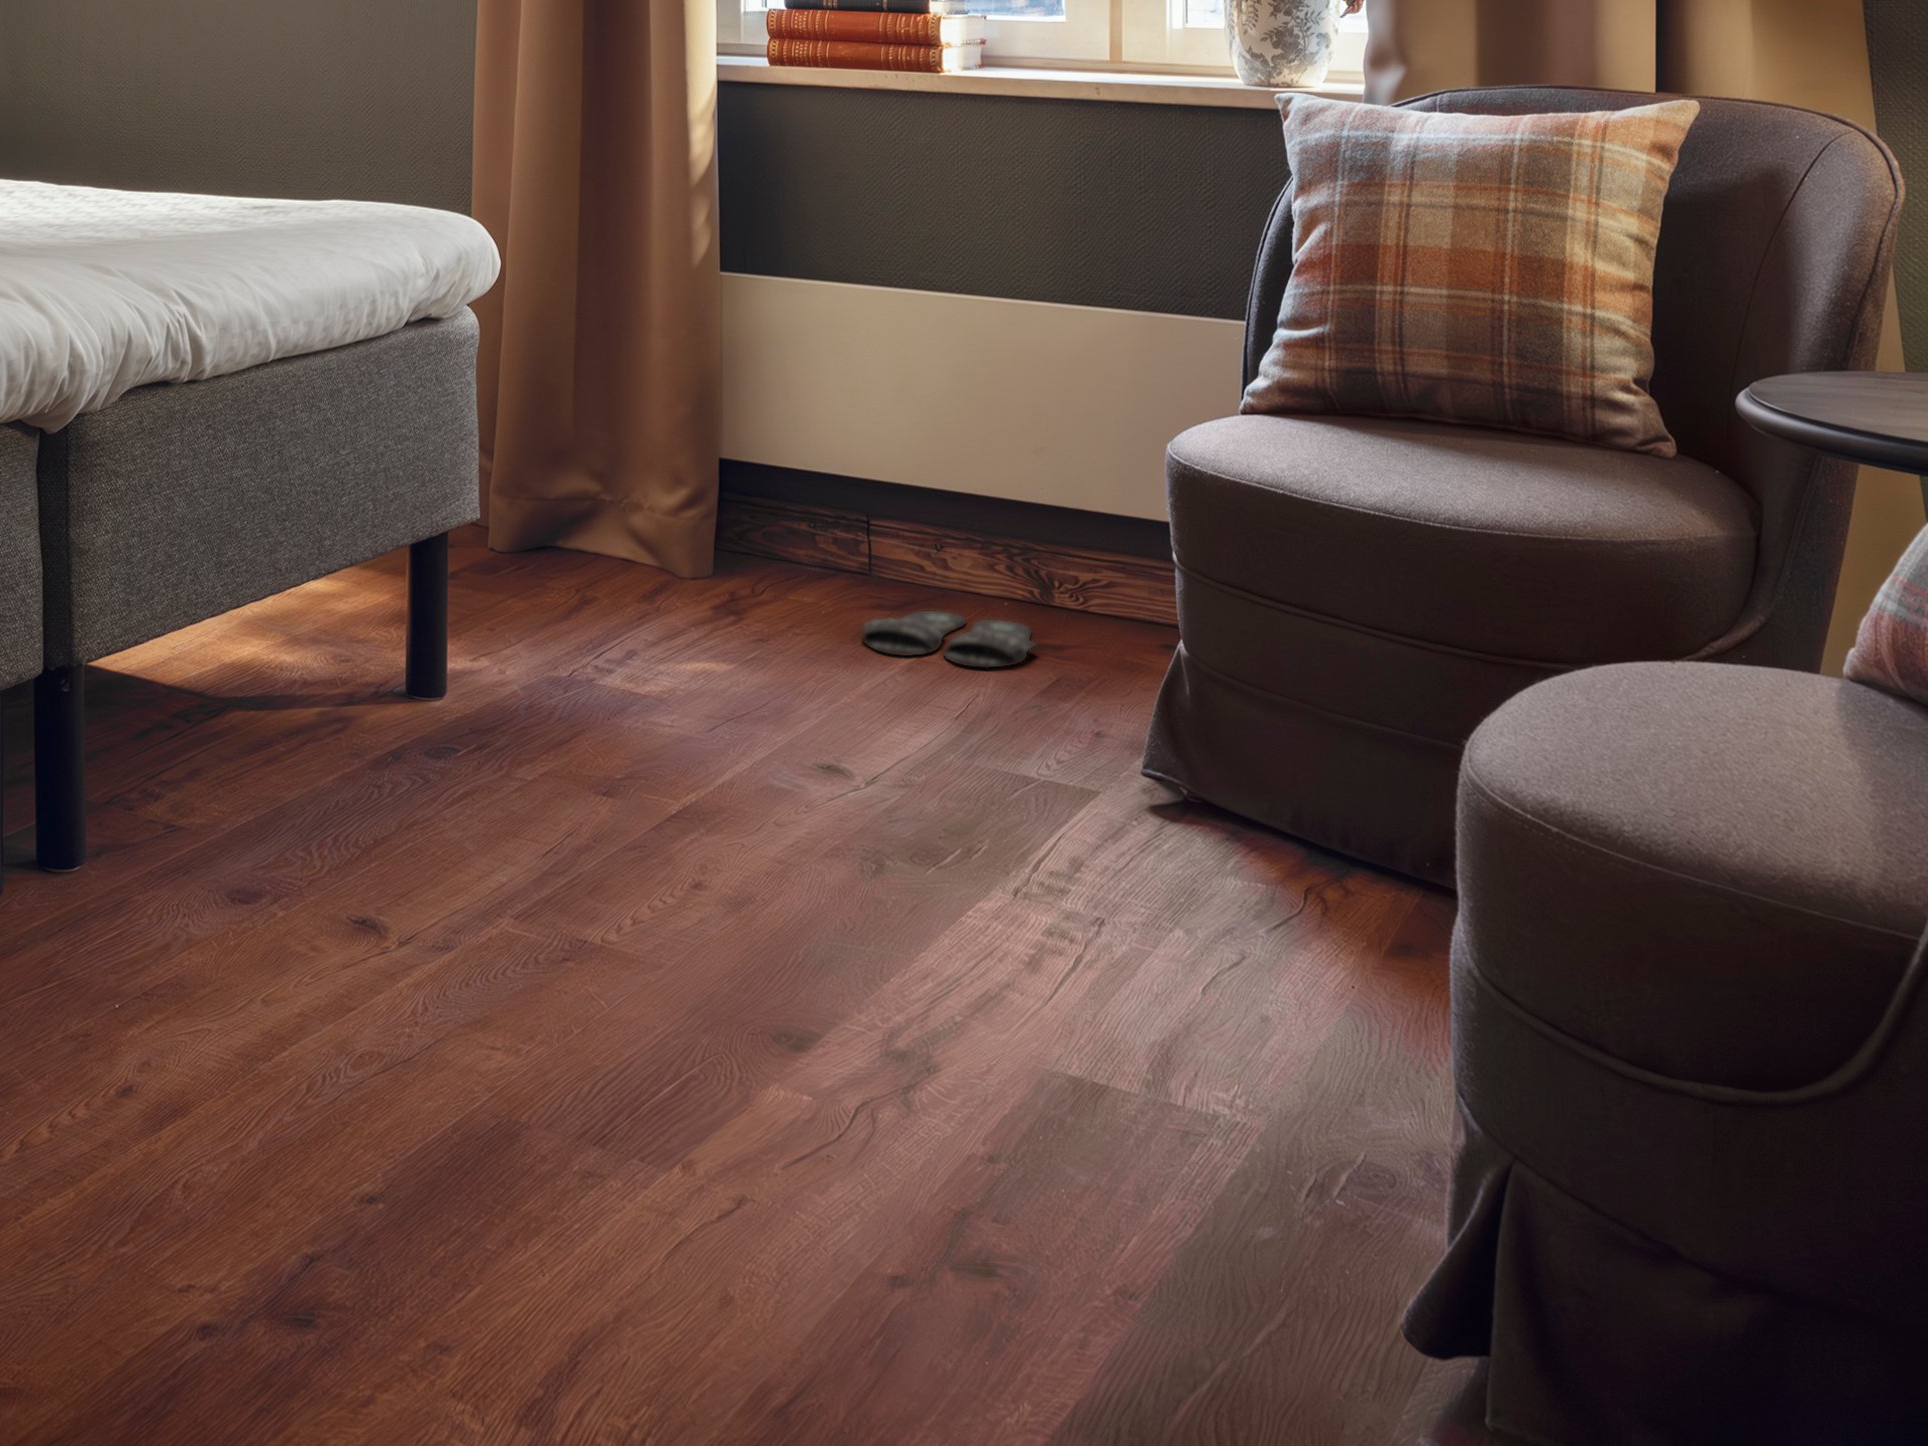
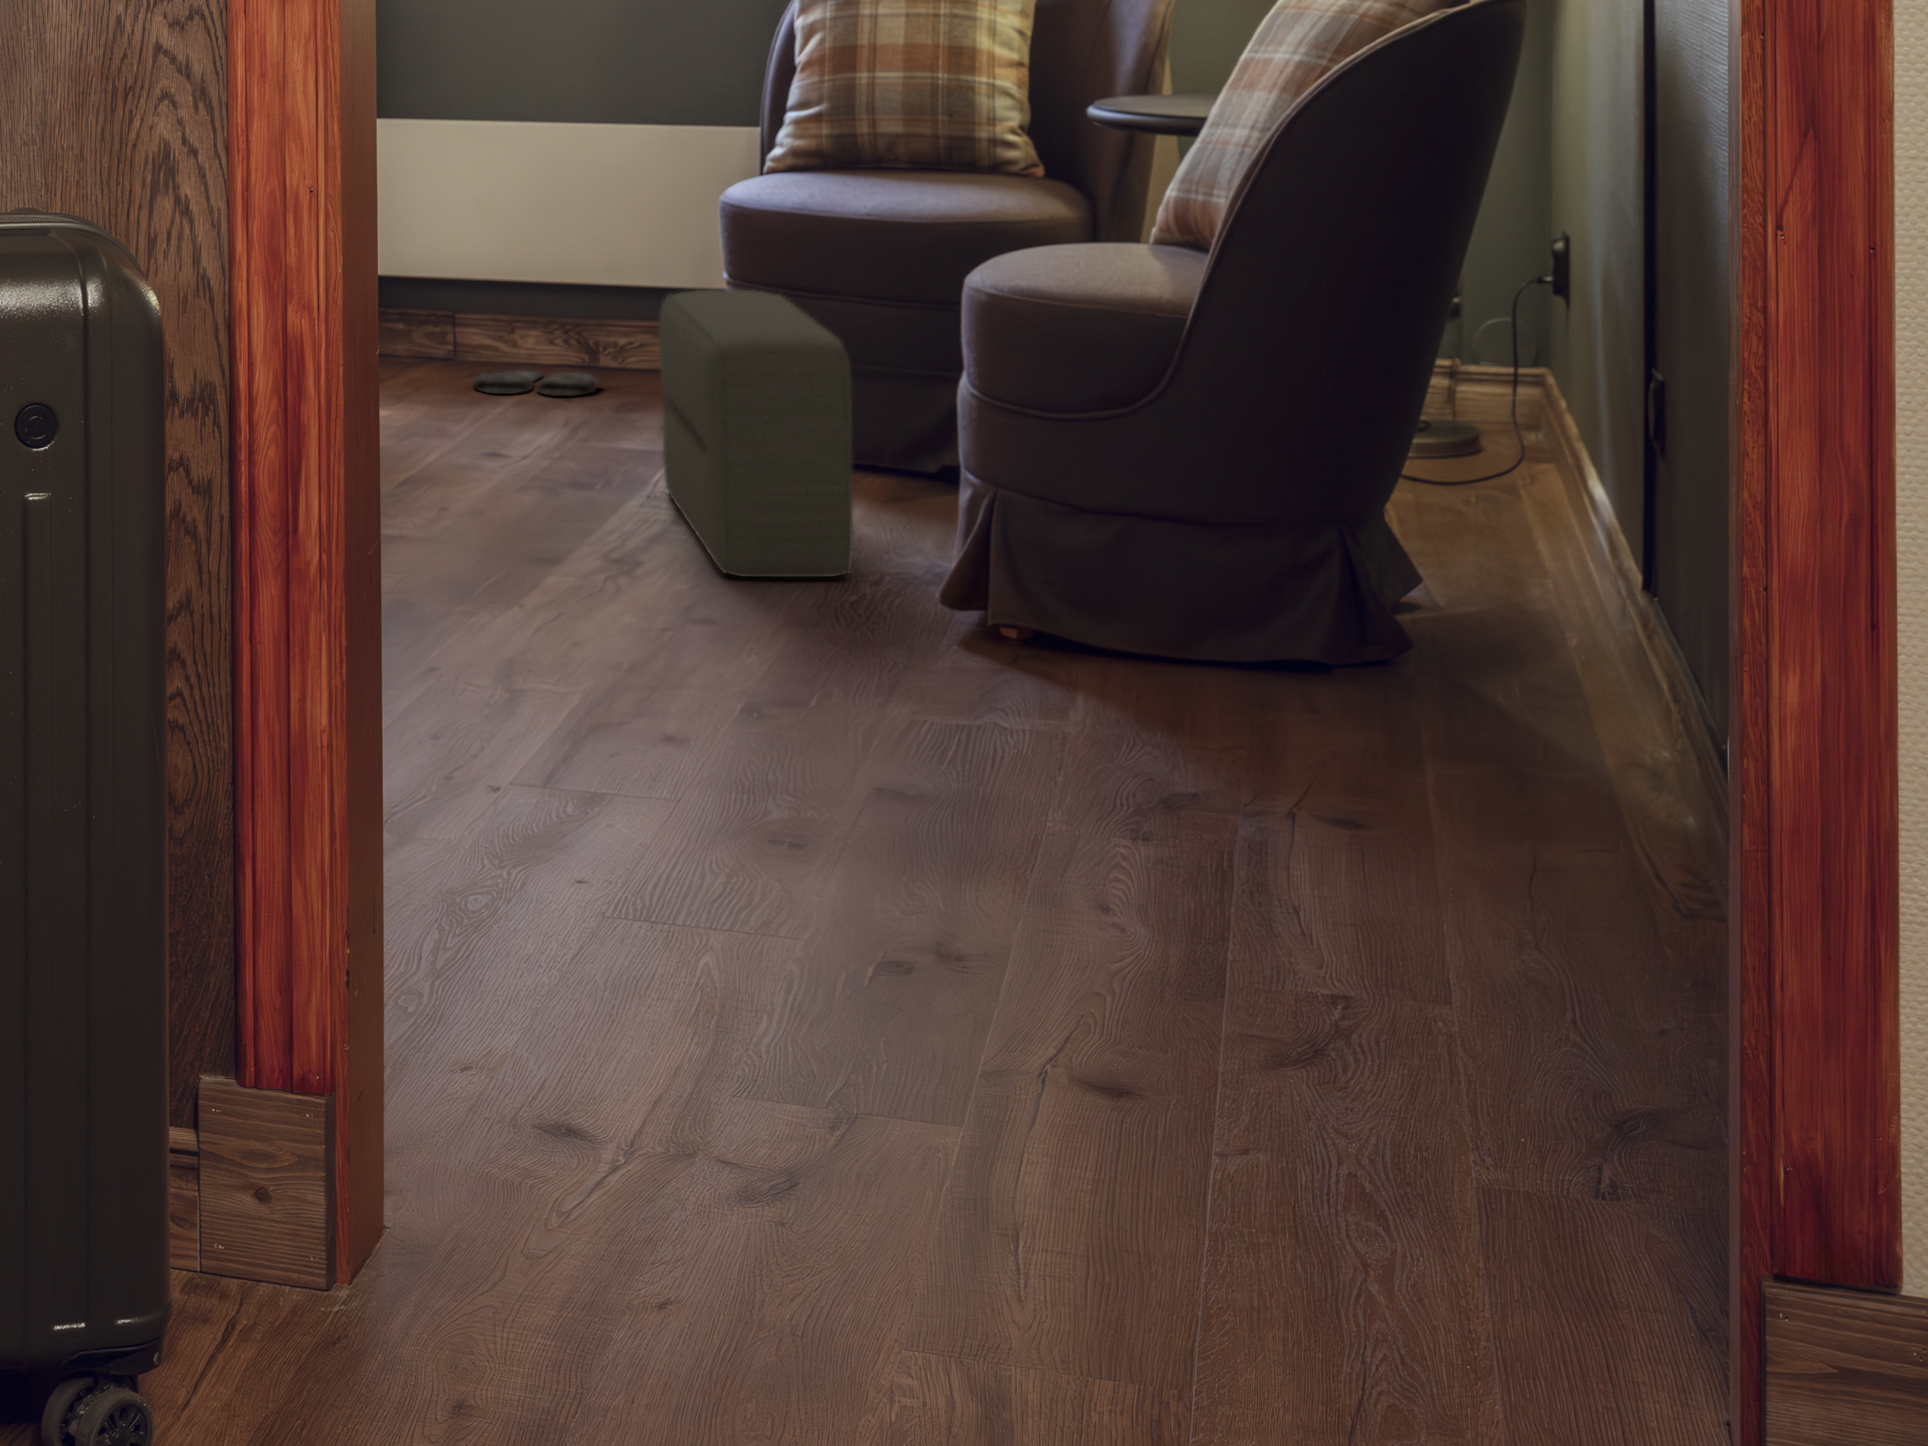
pouf: none [1033,617,1283,1173] -> present [659,290,853,577]

